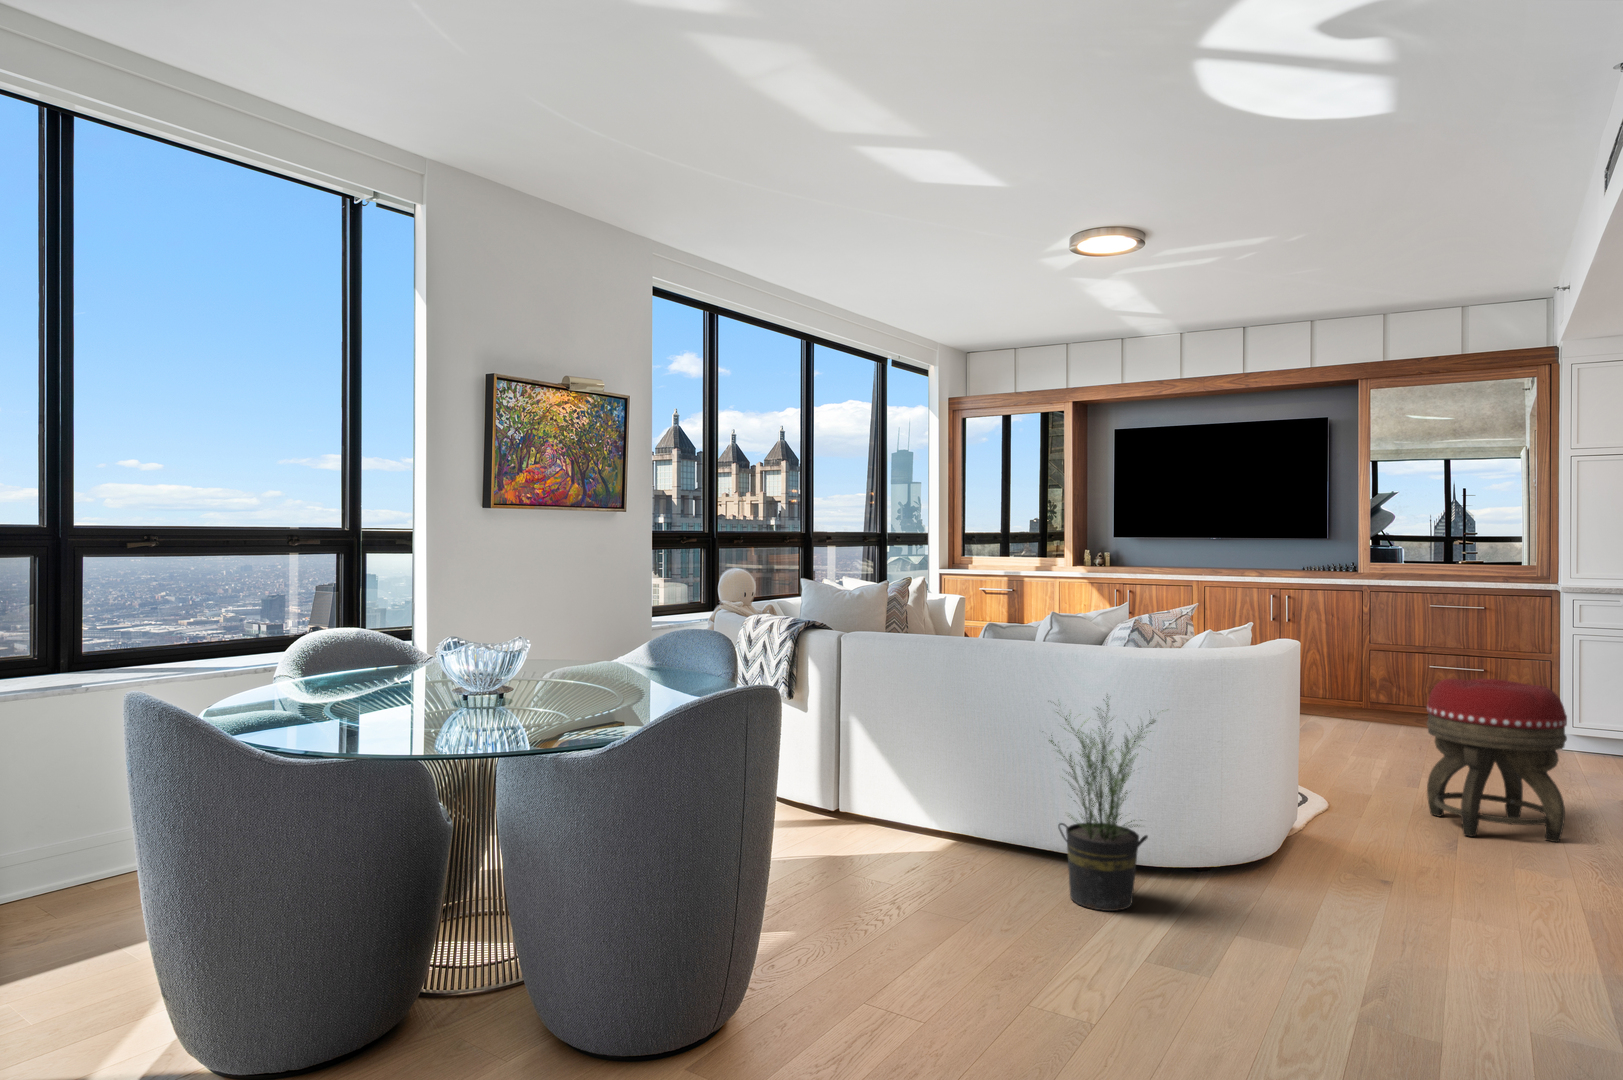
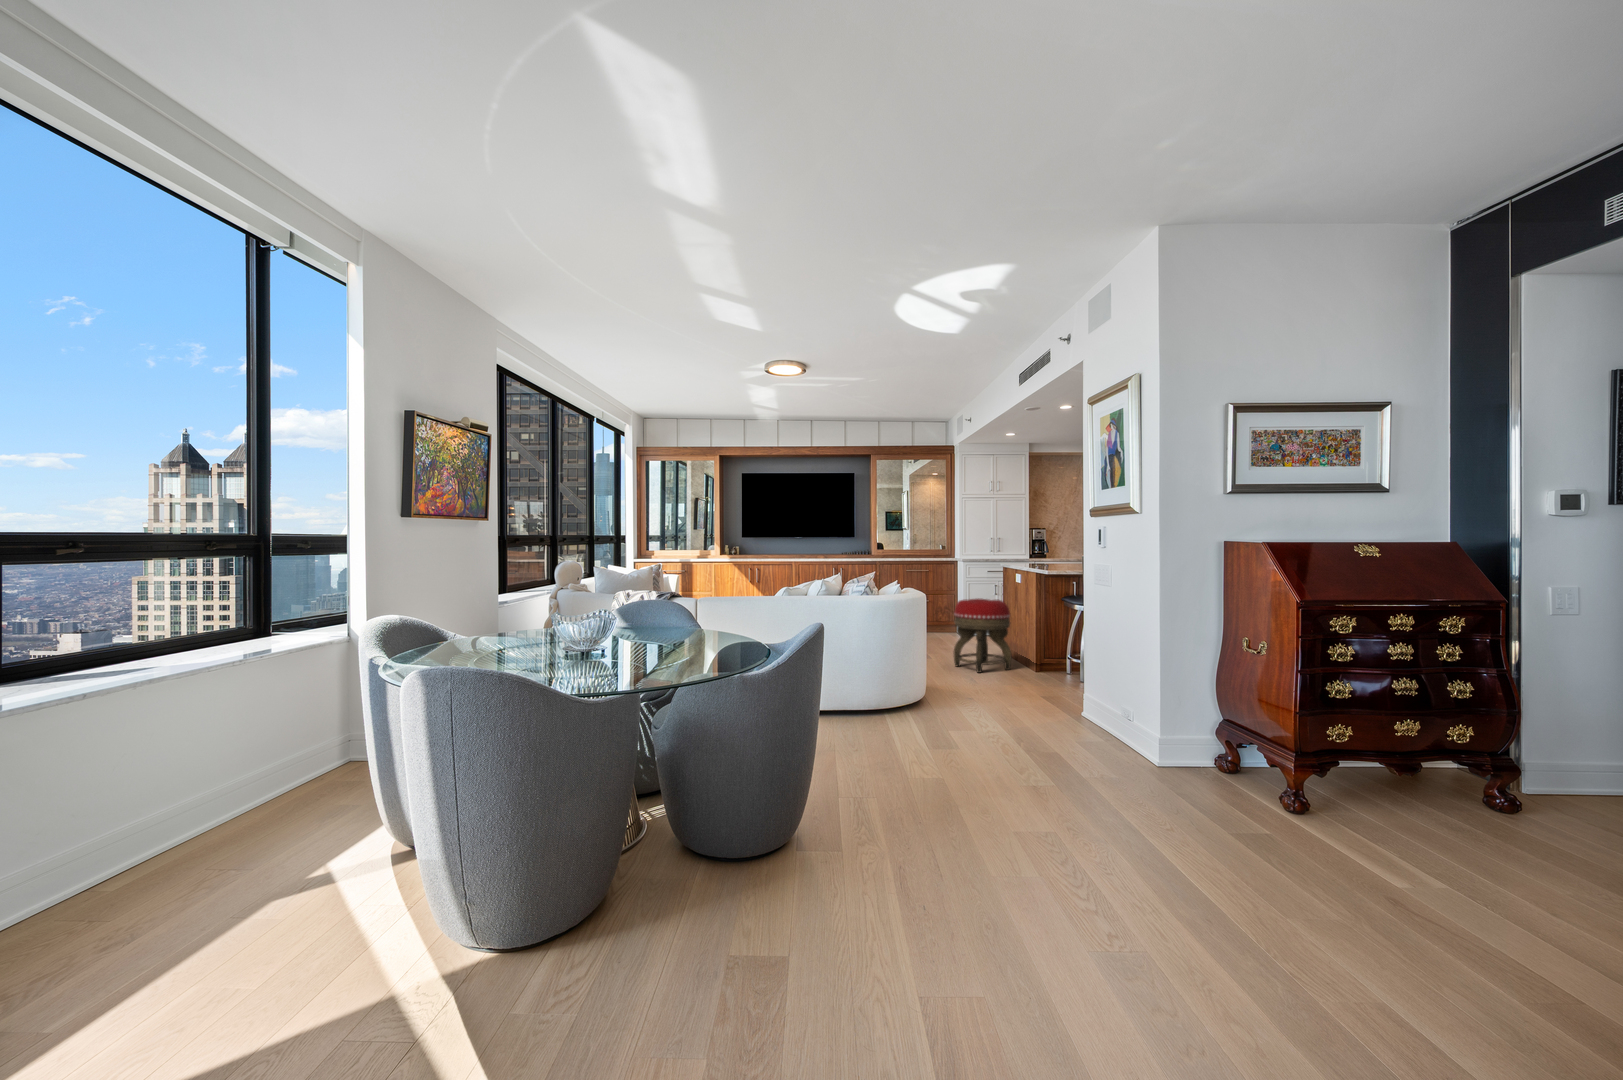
potted plant: present [1049,696,1156,911] -> none [841,616,915,730]

